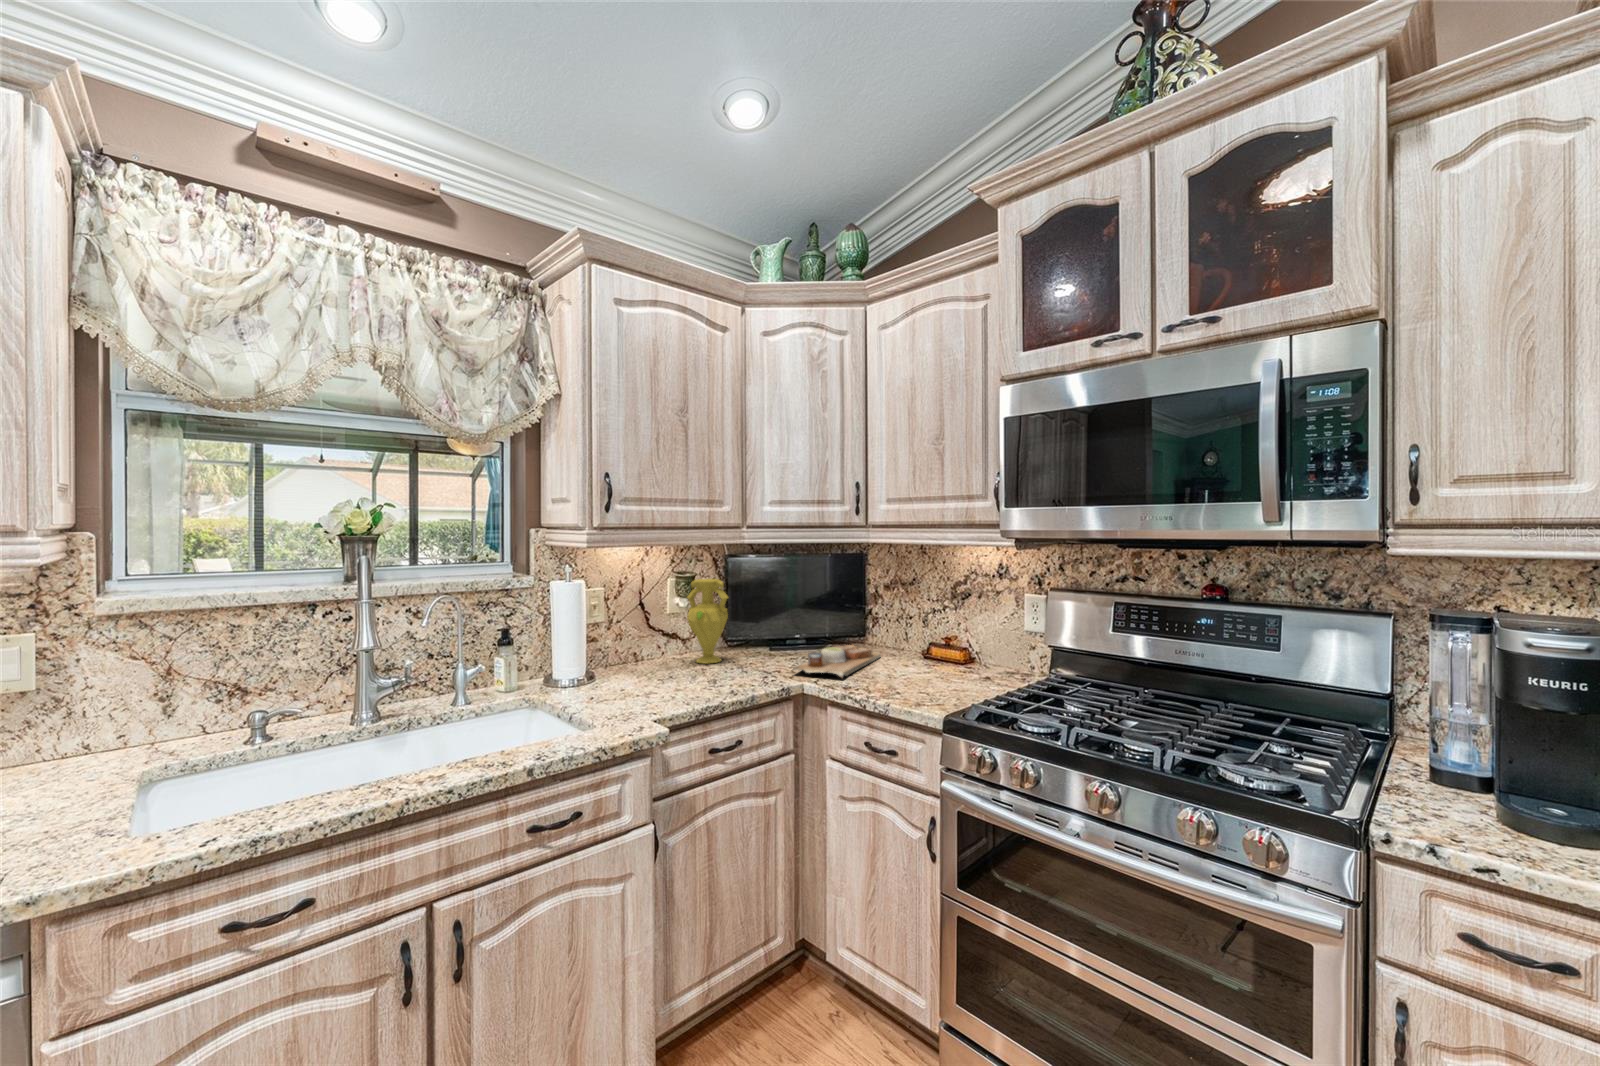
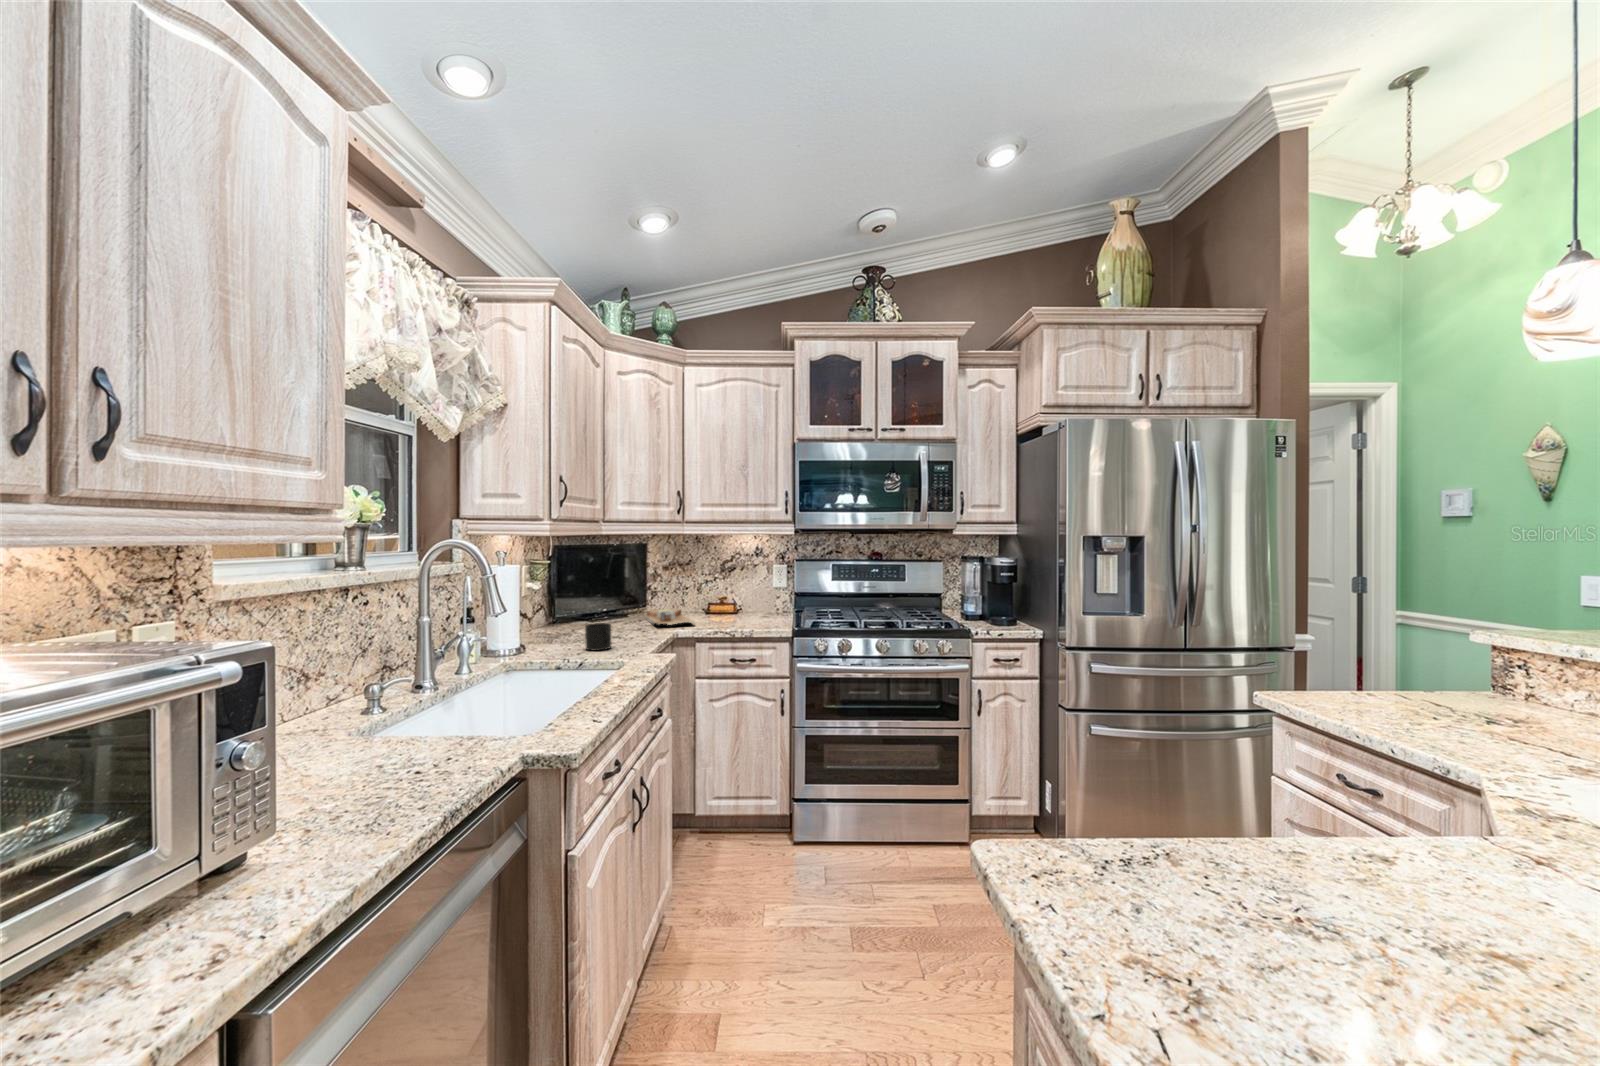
vase: present [687,579,728,664] -> none [547,564,585,633]
mug: none [627,662,660,699] -> present [585,623,611,650]

